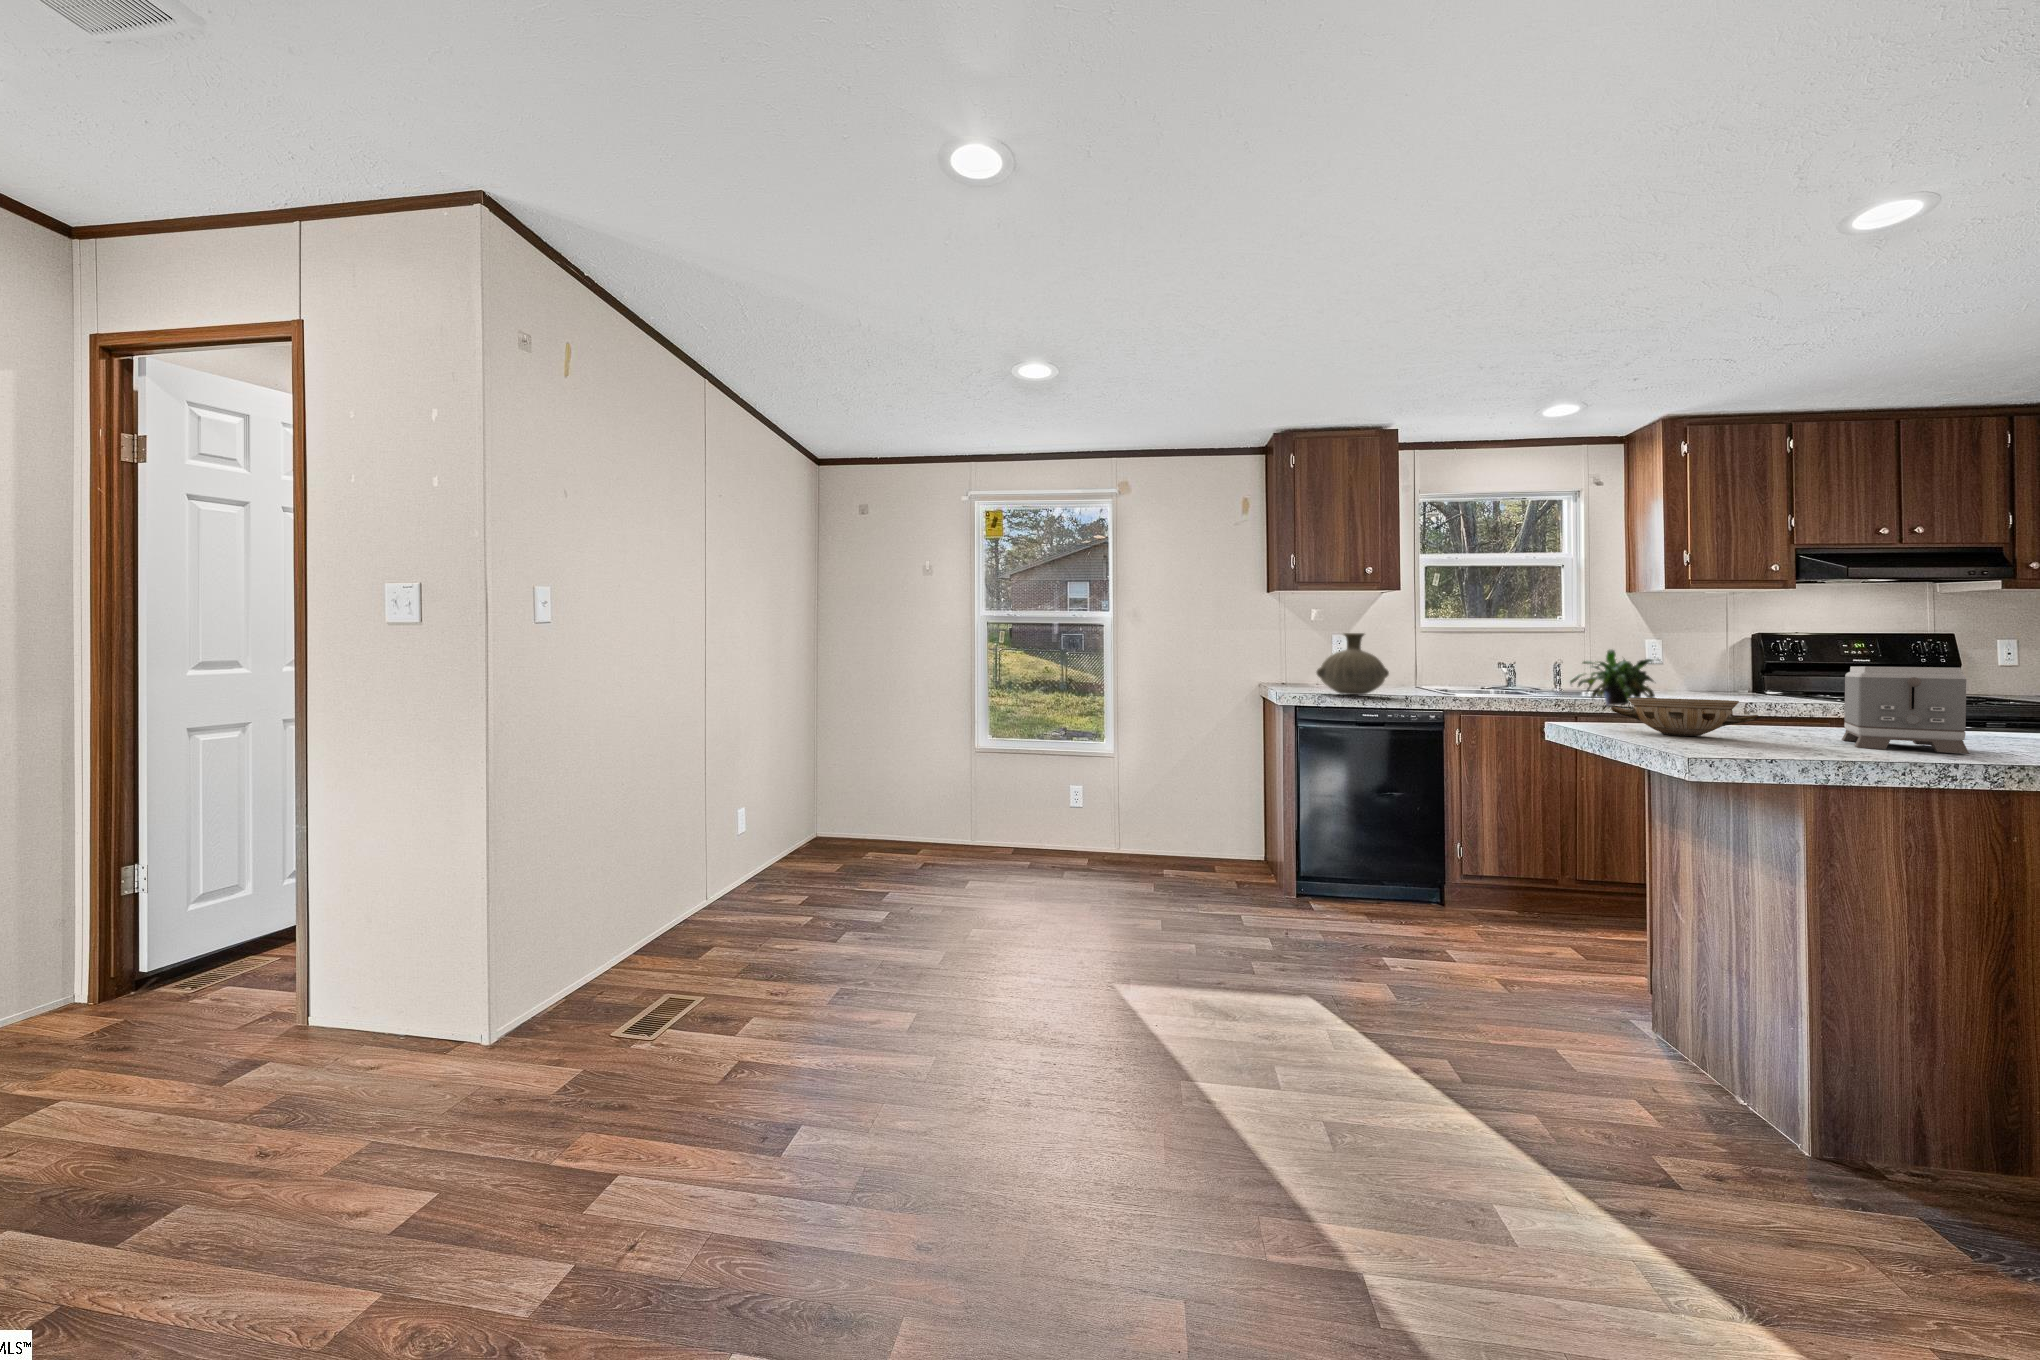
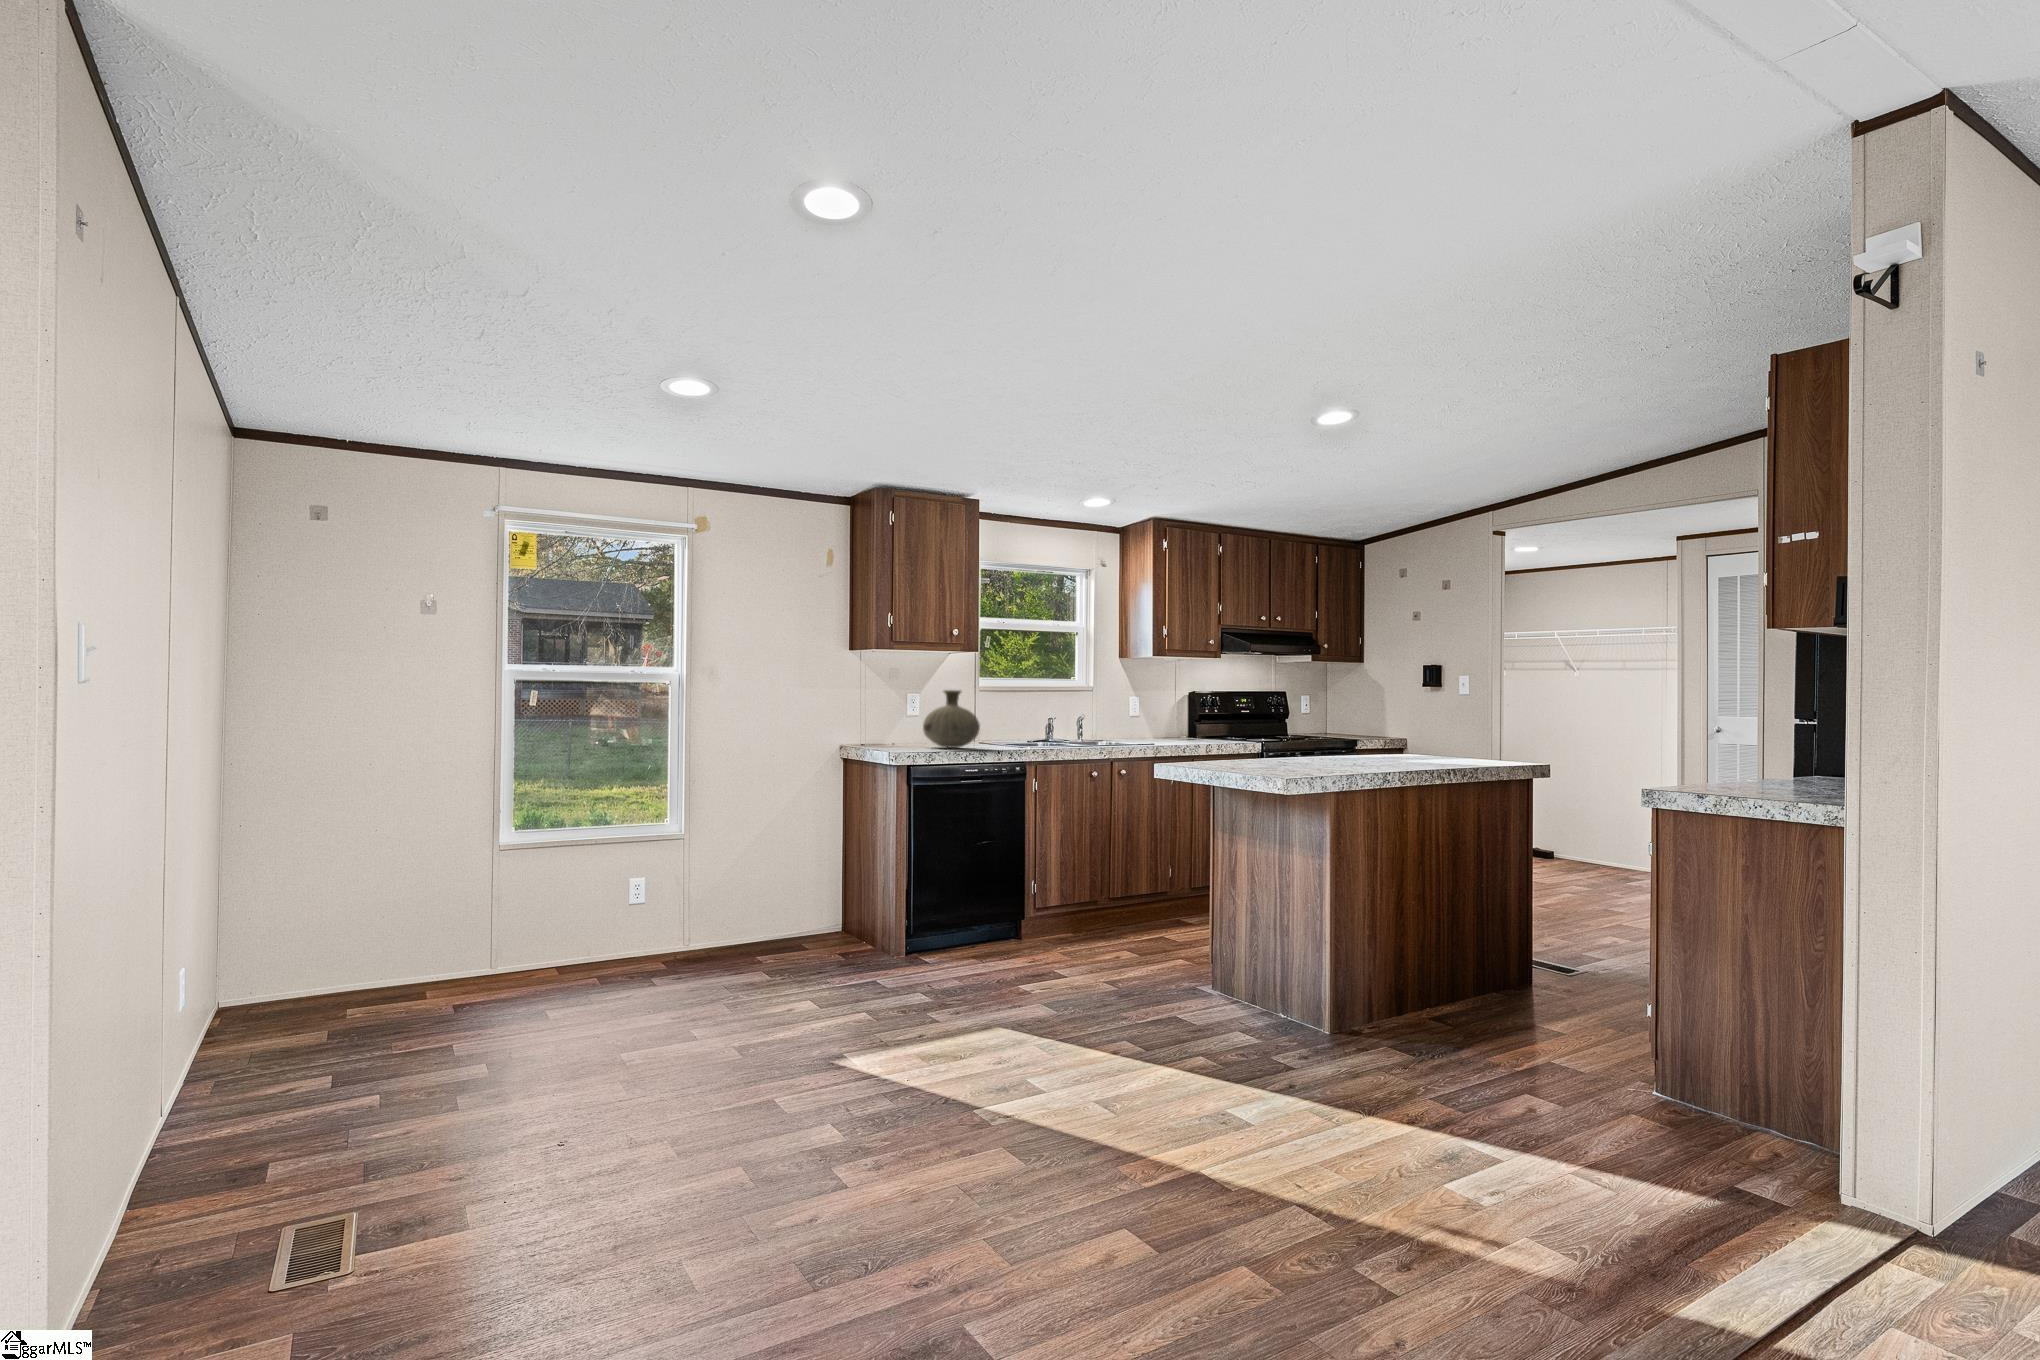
potted plant: present [1570,649,1660,705] -> none [1105,705,1164,750]
toaster: present [1842,666,1969,754] -> none [1316,721,1386,773]
ceramic bowl: present [1611,698,1759,736] -> none [1209,745,1291,770]

